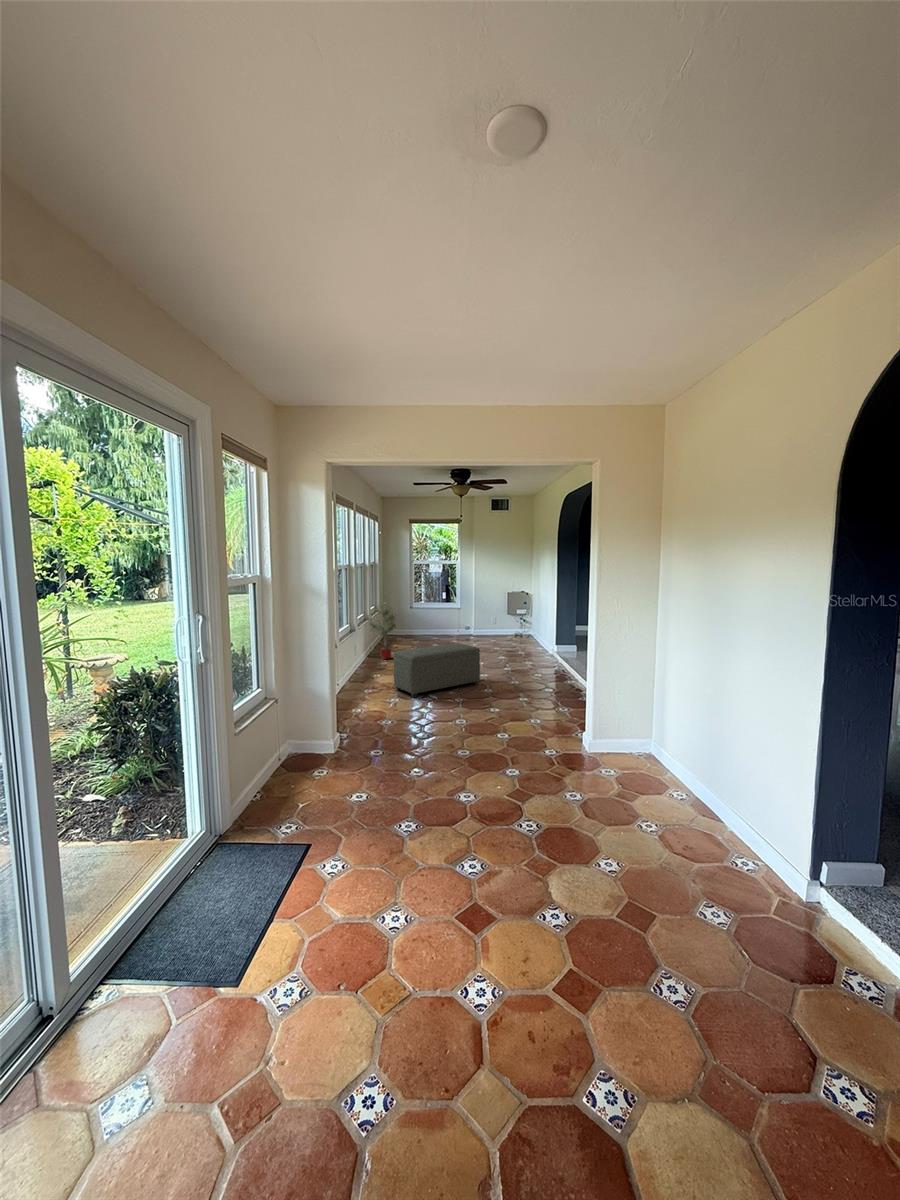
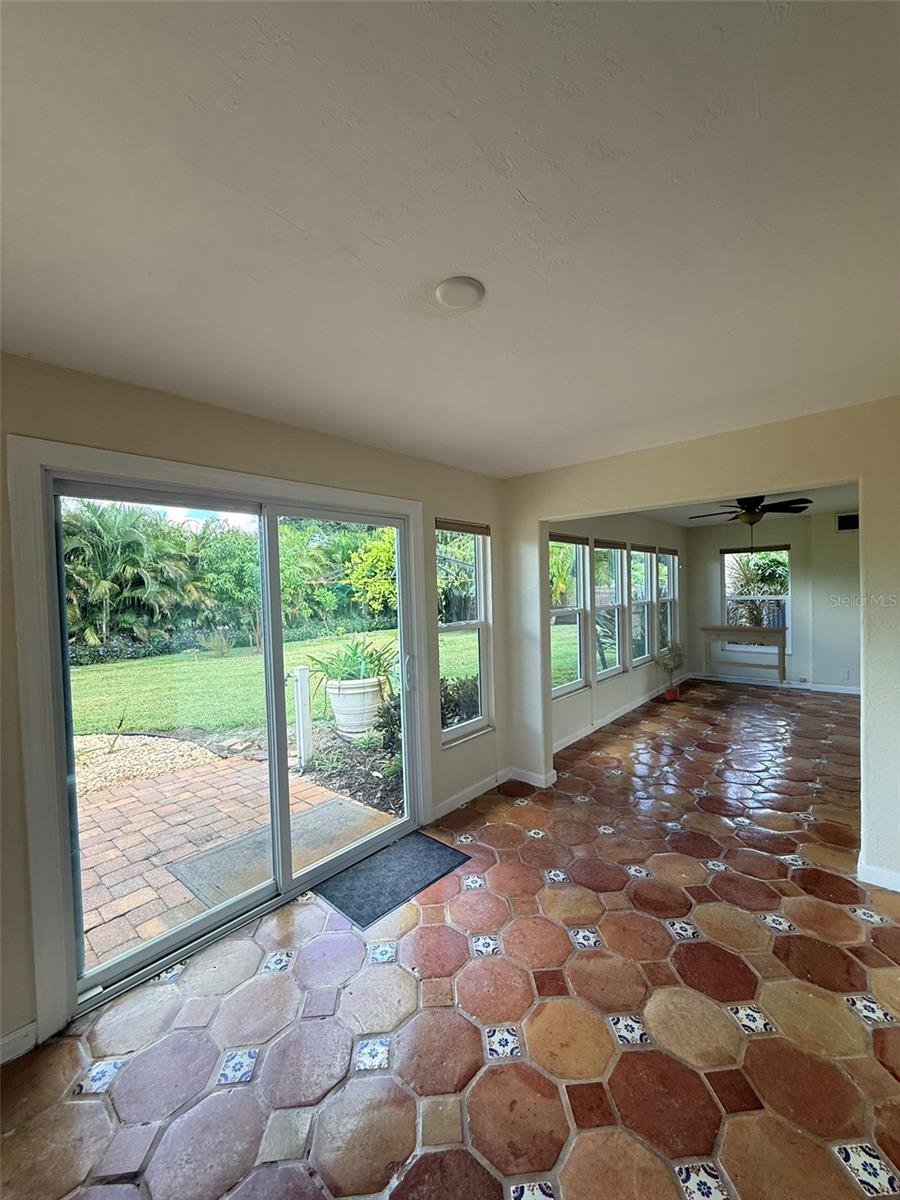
console table: none [392,594,455,638] -> present [698,625,788,684]
ottoman: present [394,643,480,698] -> none [652,693,769,750]

